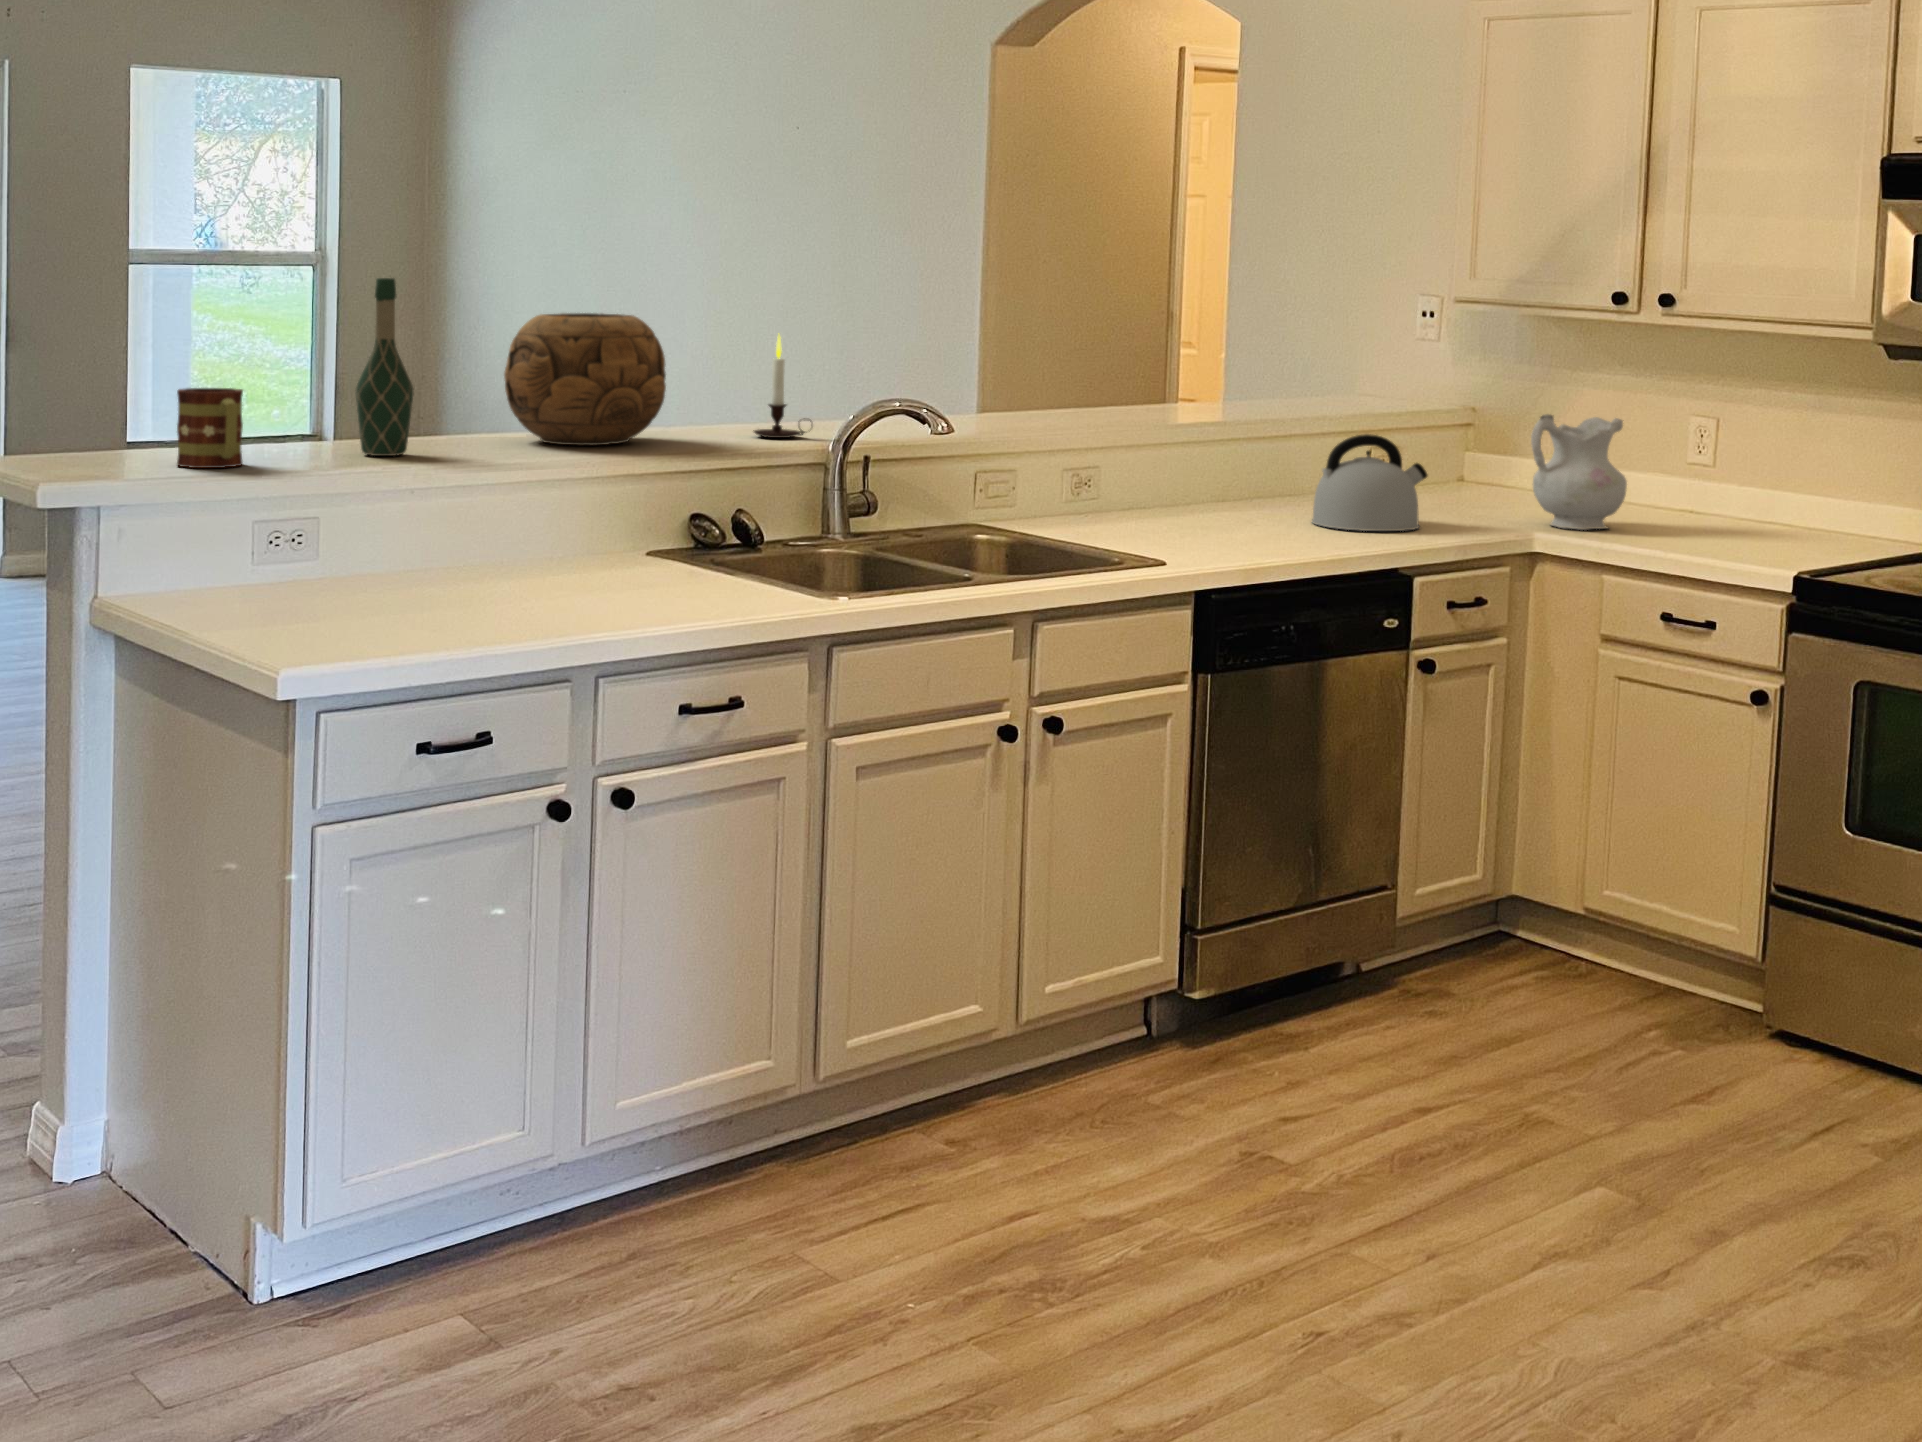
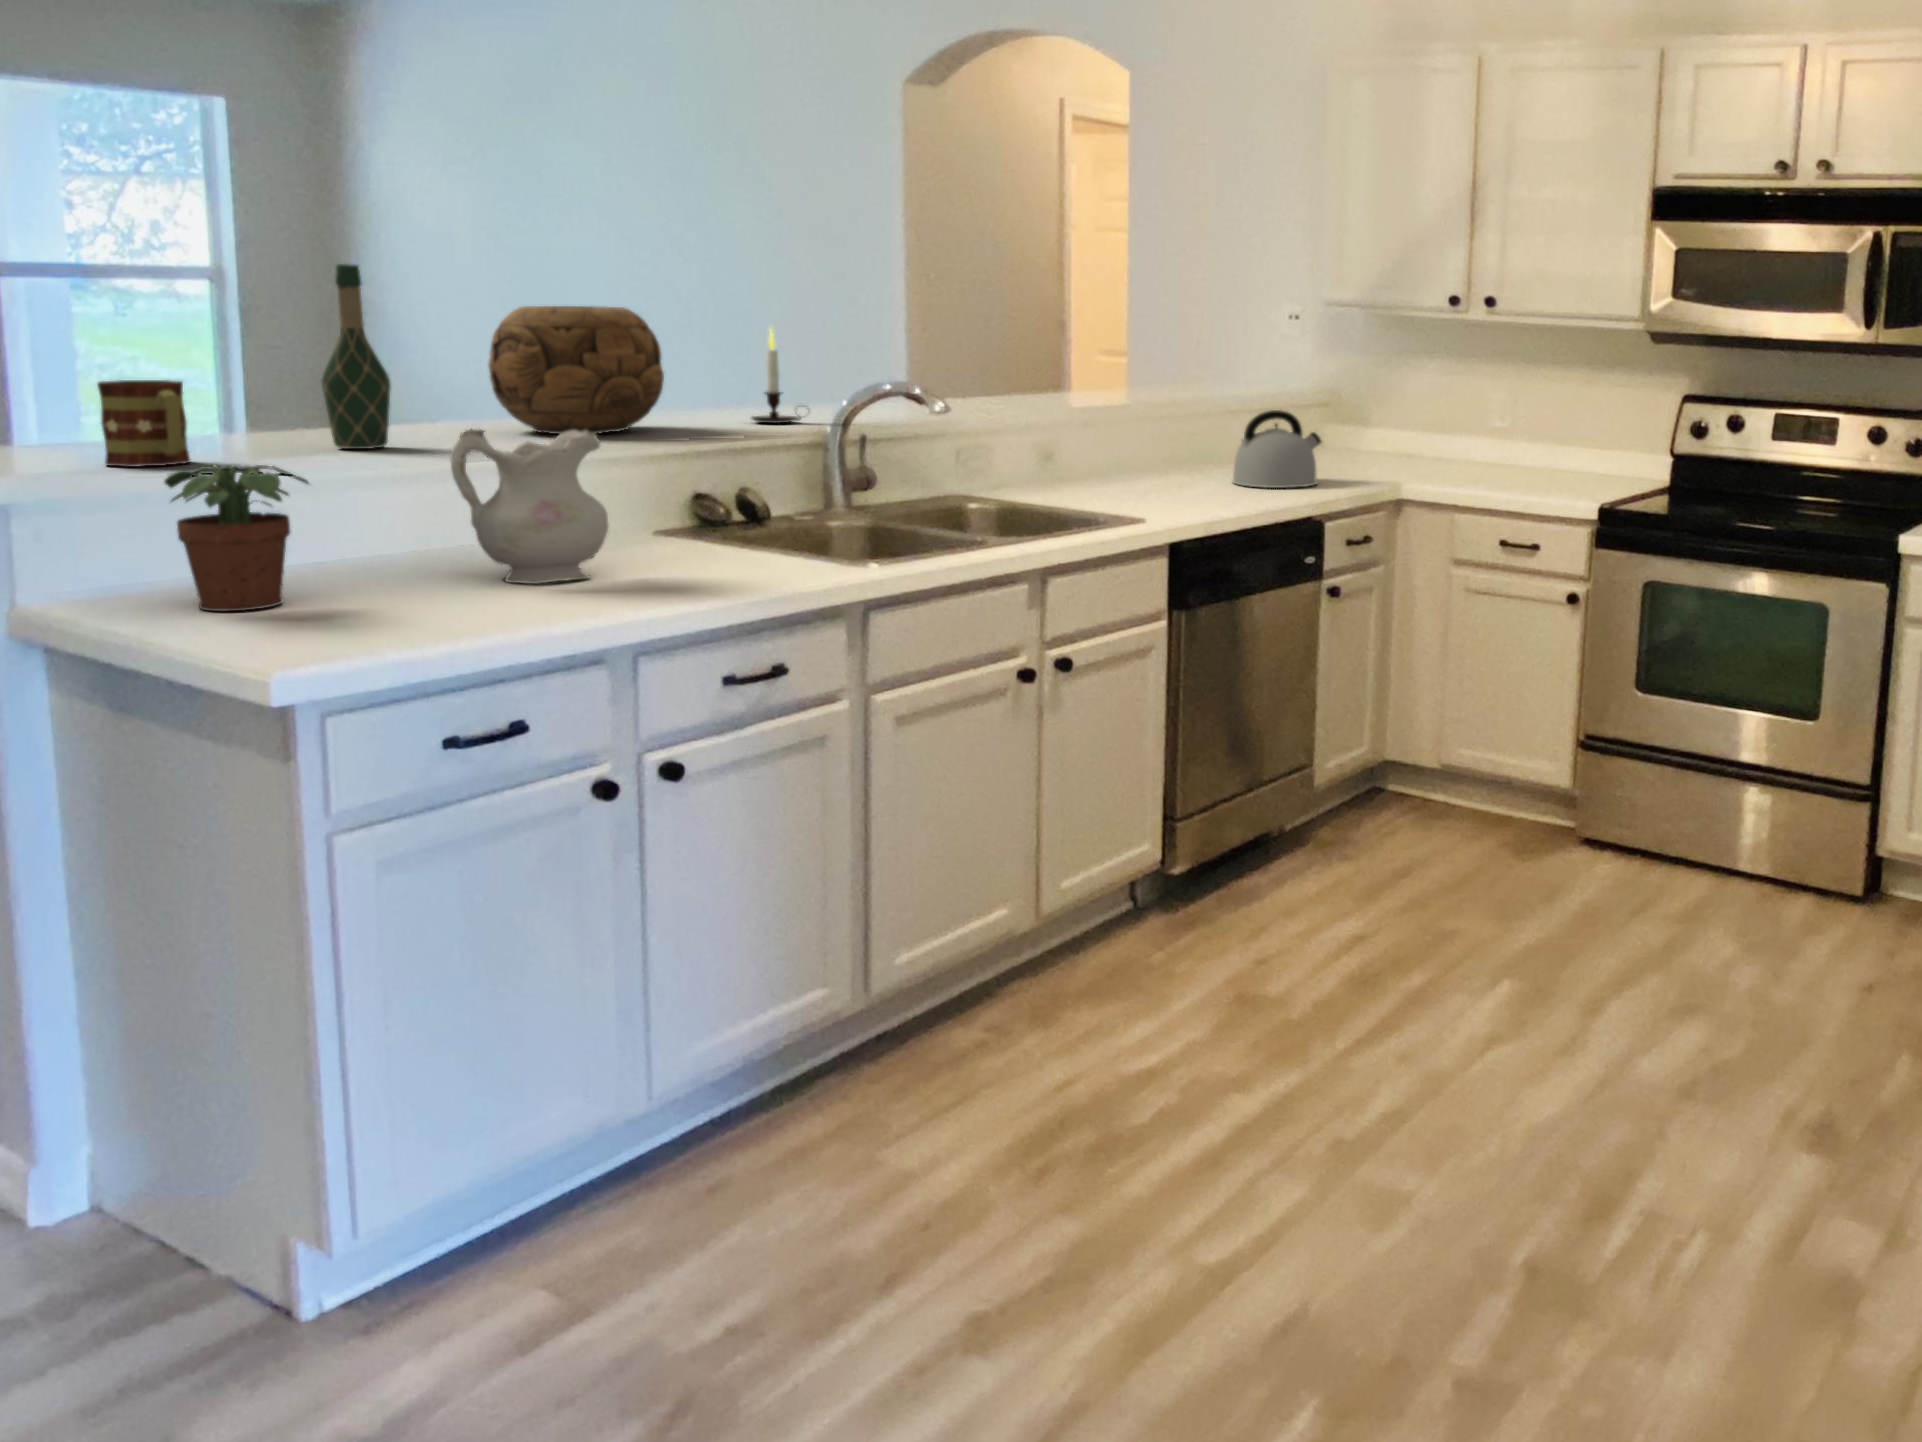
ceramic pitcher: present [1531,414,1627,530] -> present [450,429,608,584]
potted plant: none [217,469,333,607] -> present [164,465,308,611]

